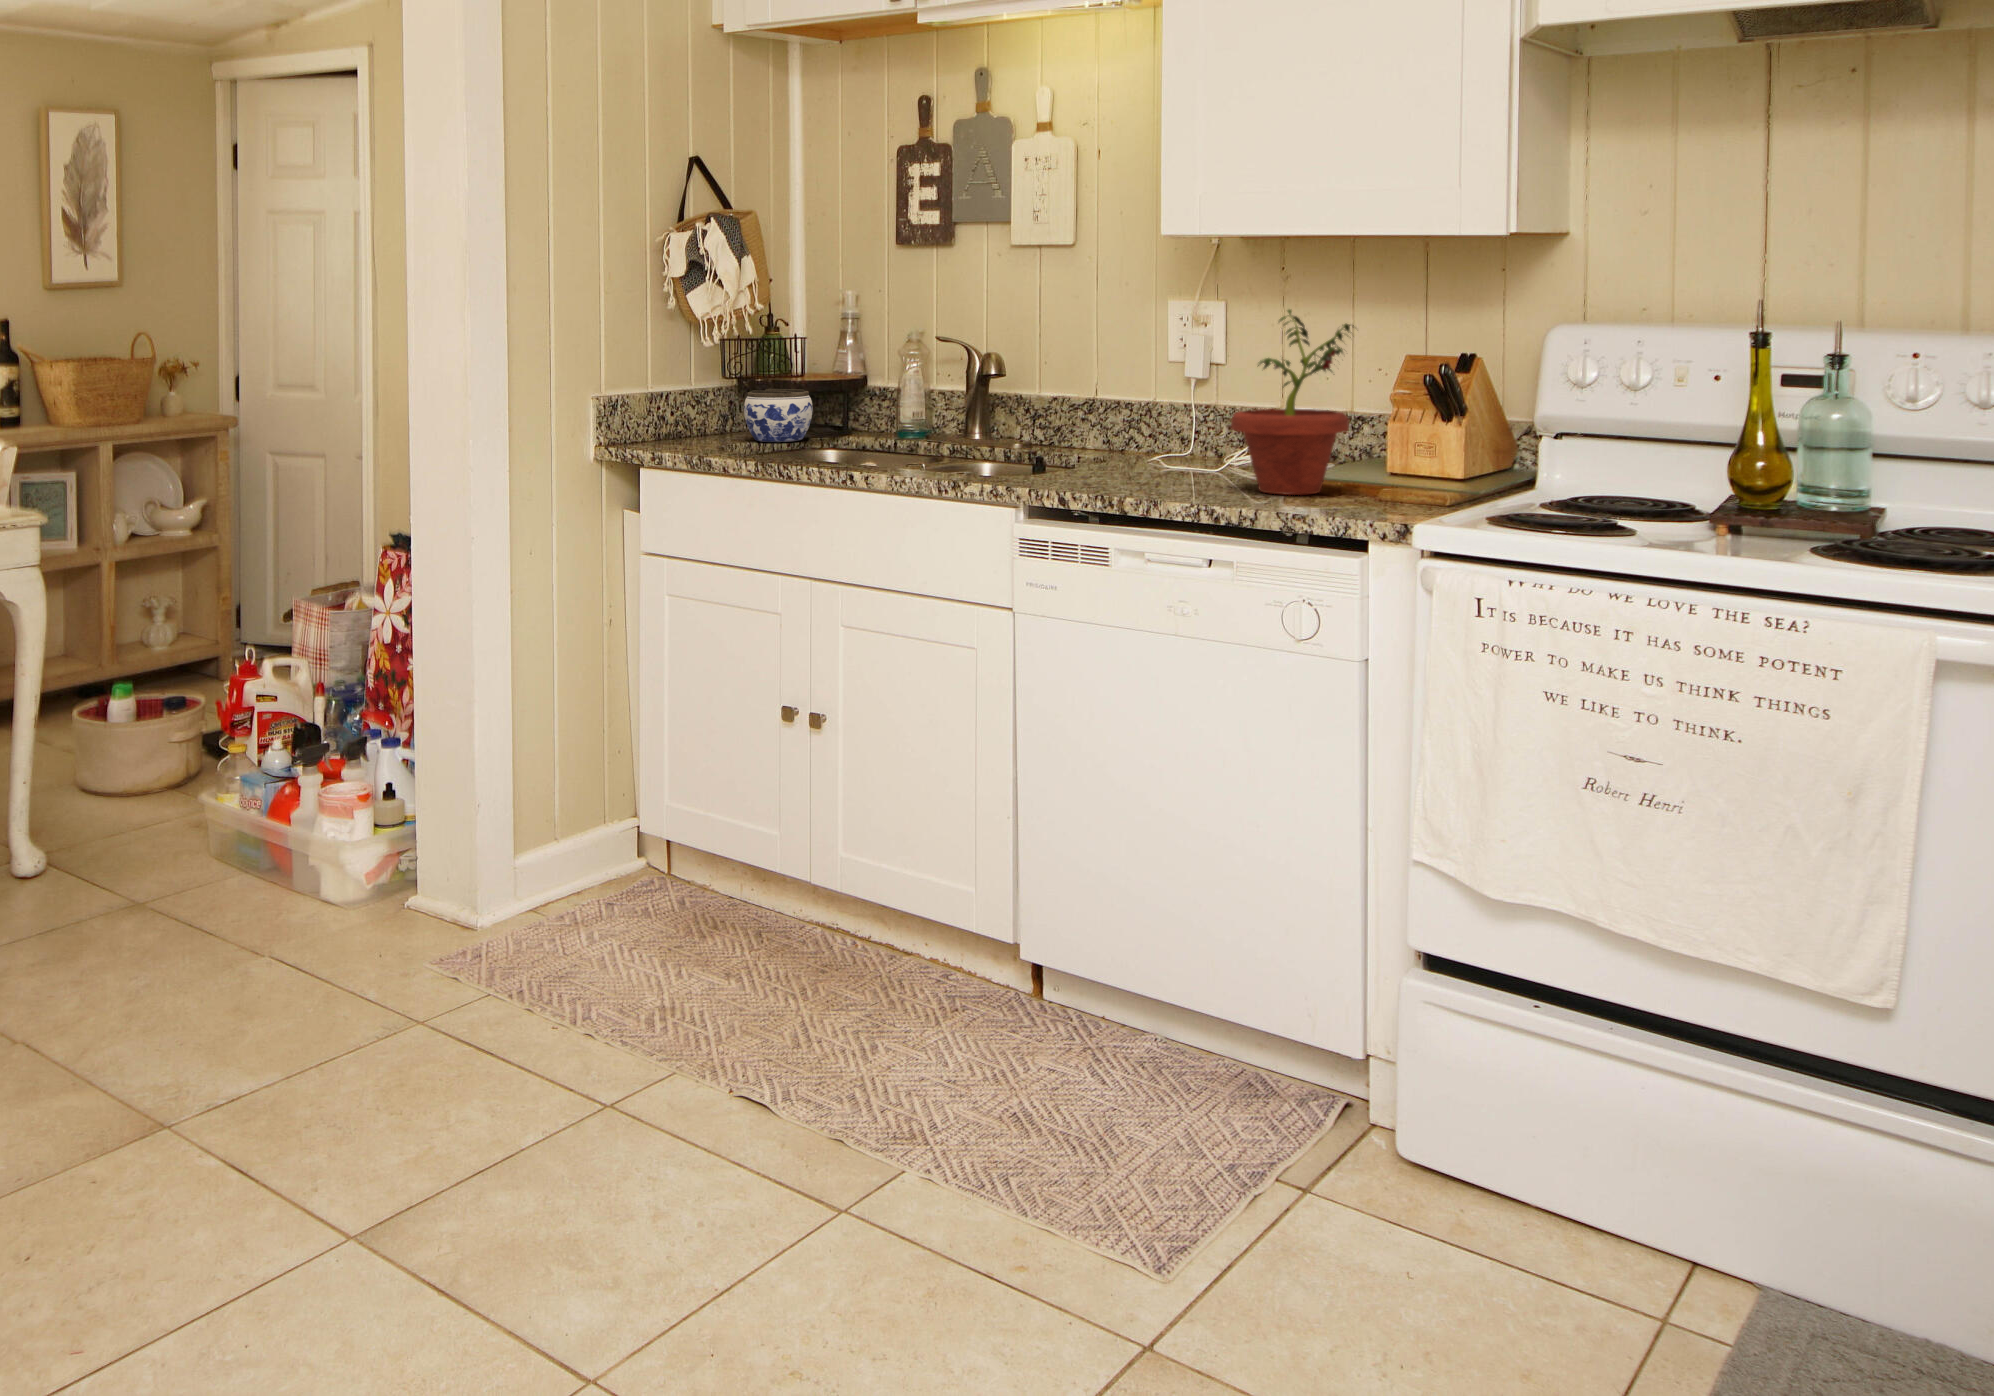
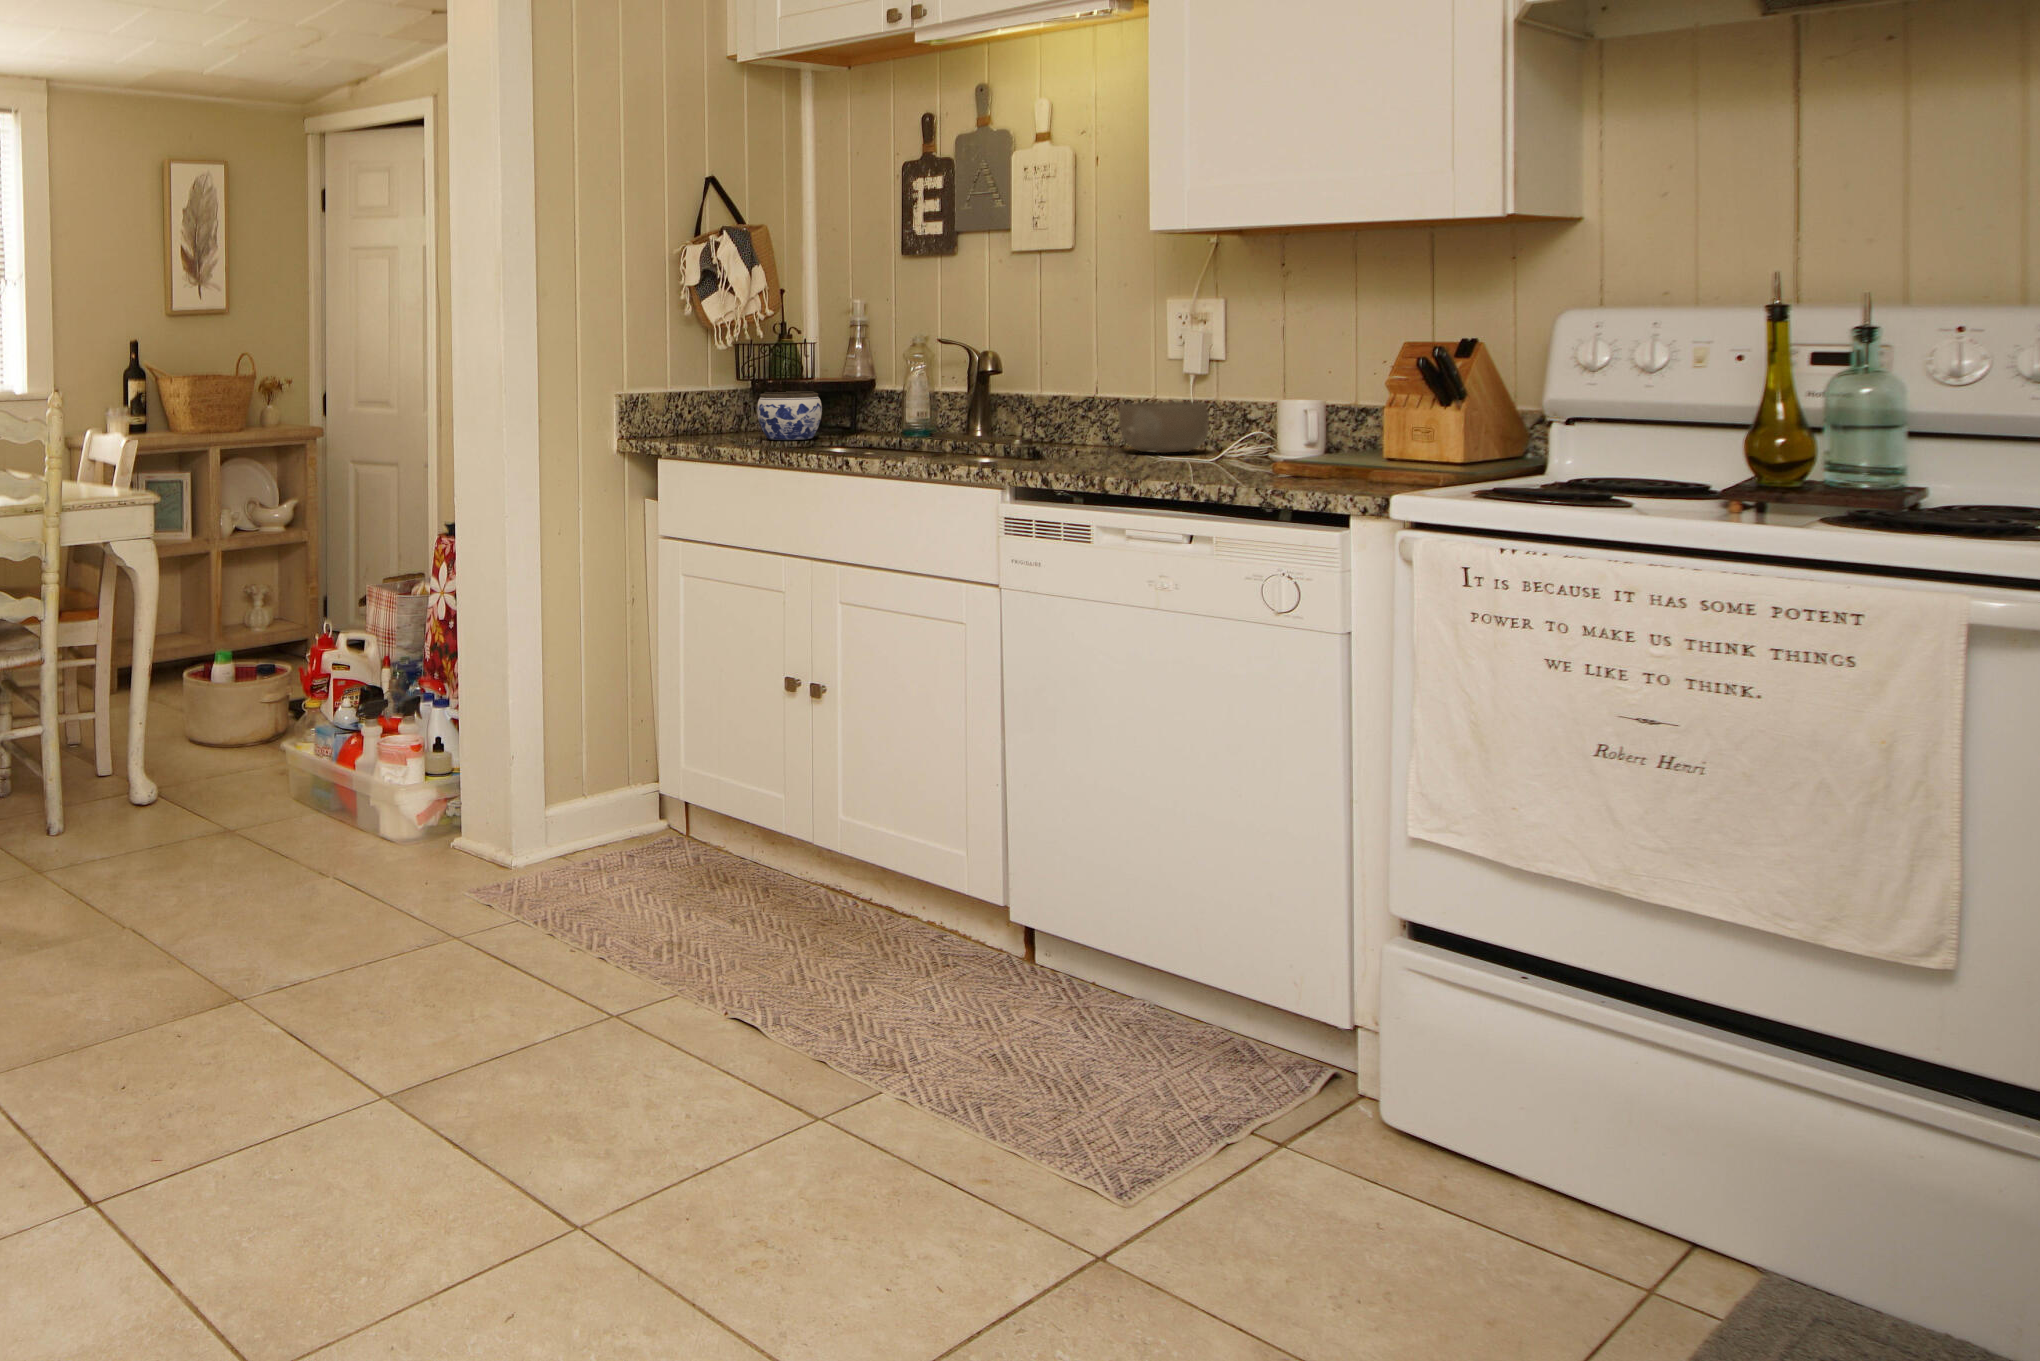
potted plant: present [1231,310,1354,495] -> none [1213,299,1345,479]
bowl: none [1121,405,1209,458] -> present [1118,401,1209,453]

